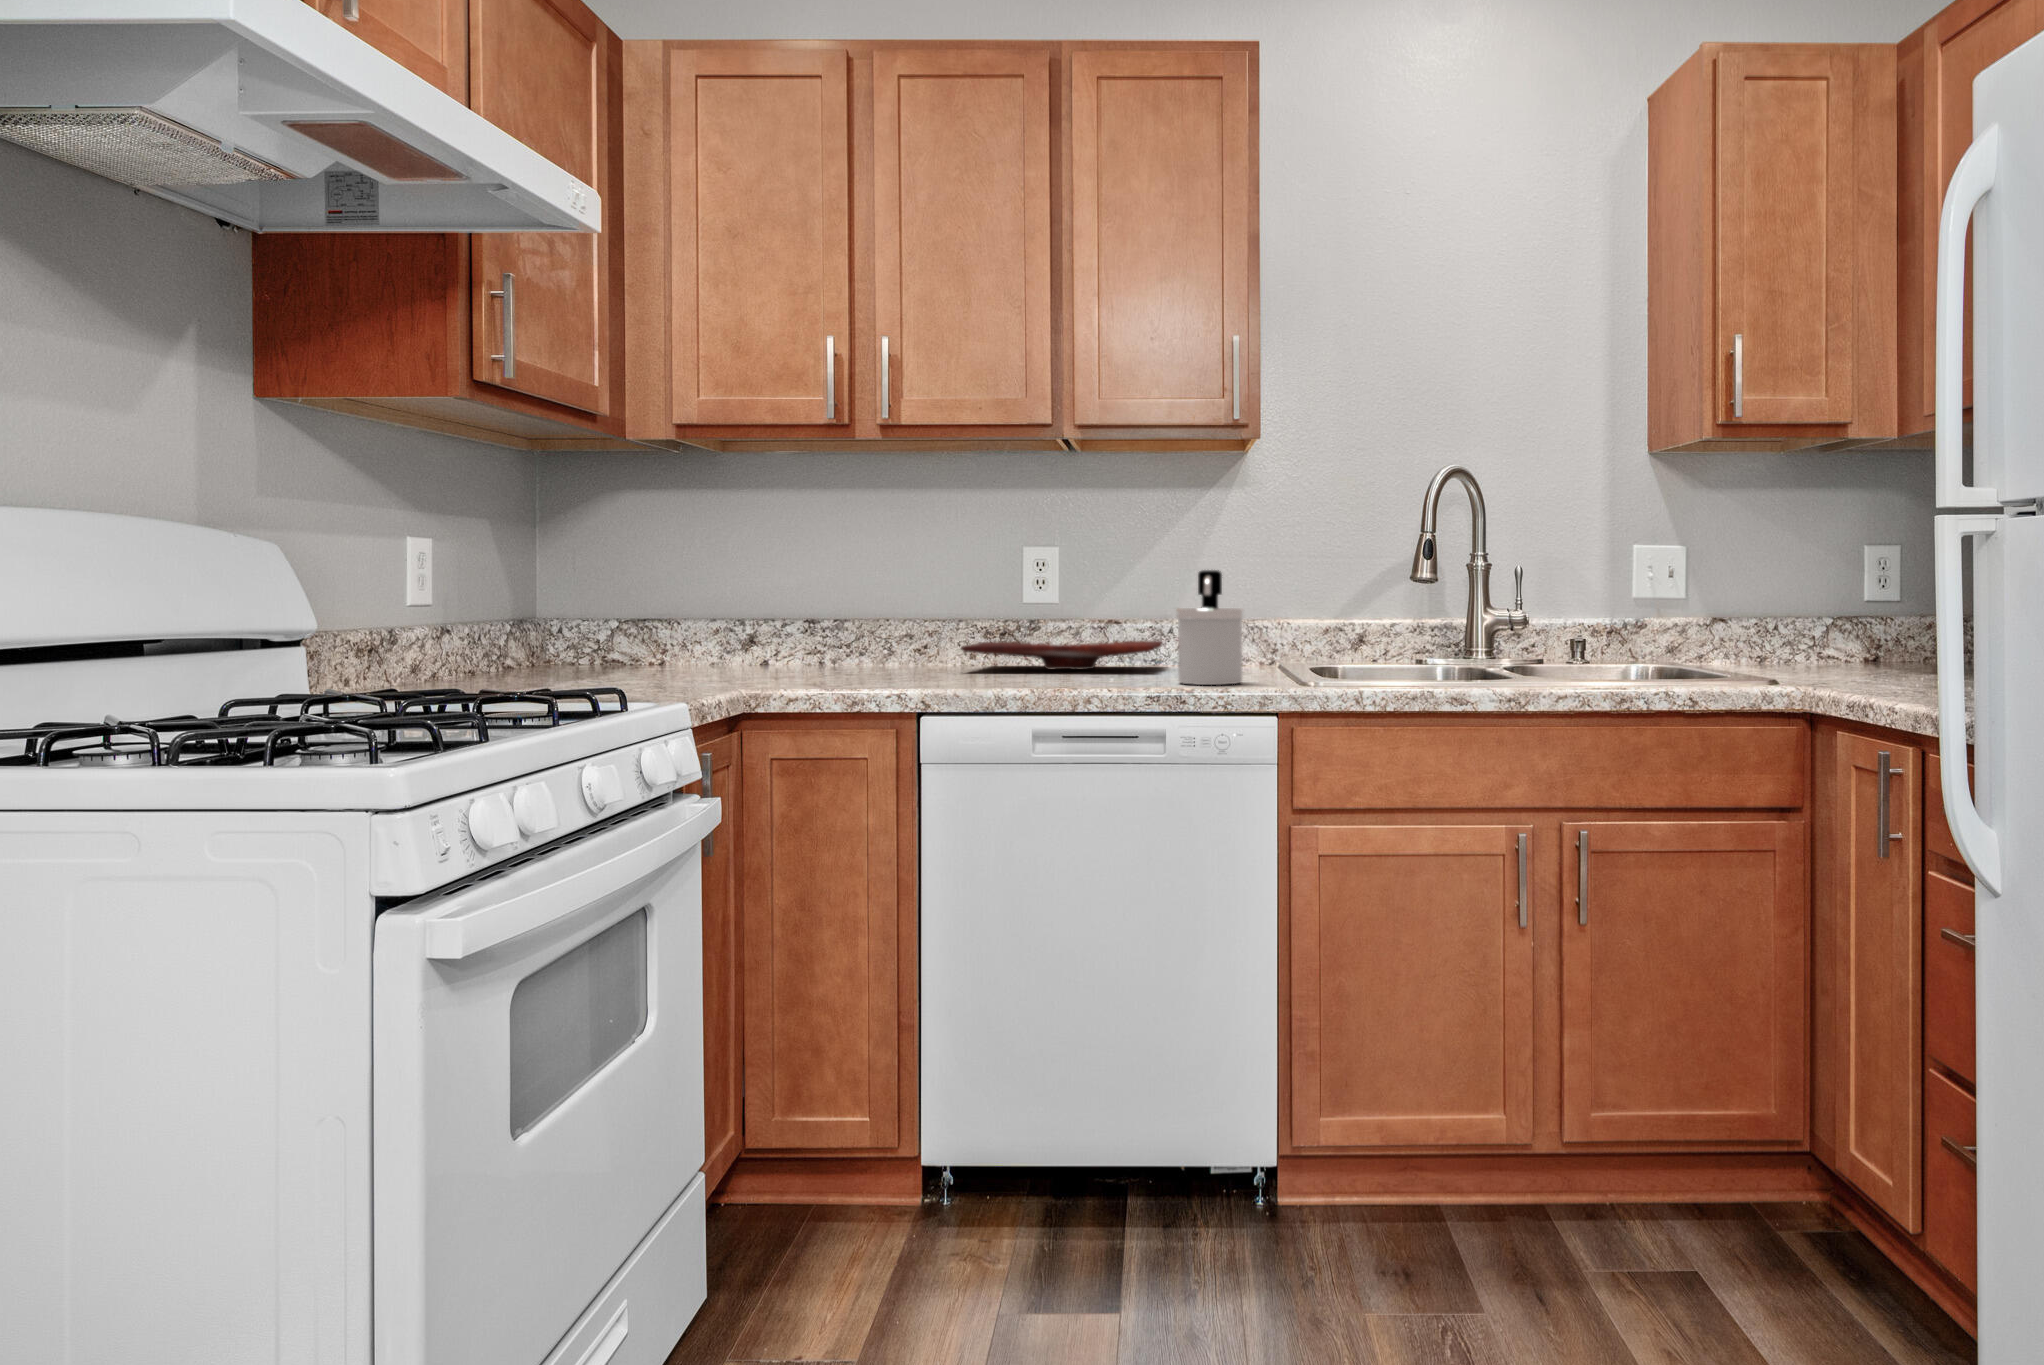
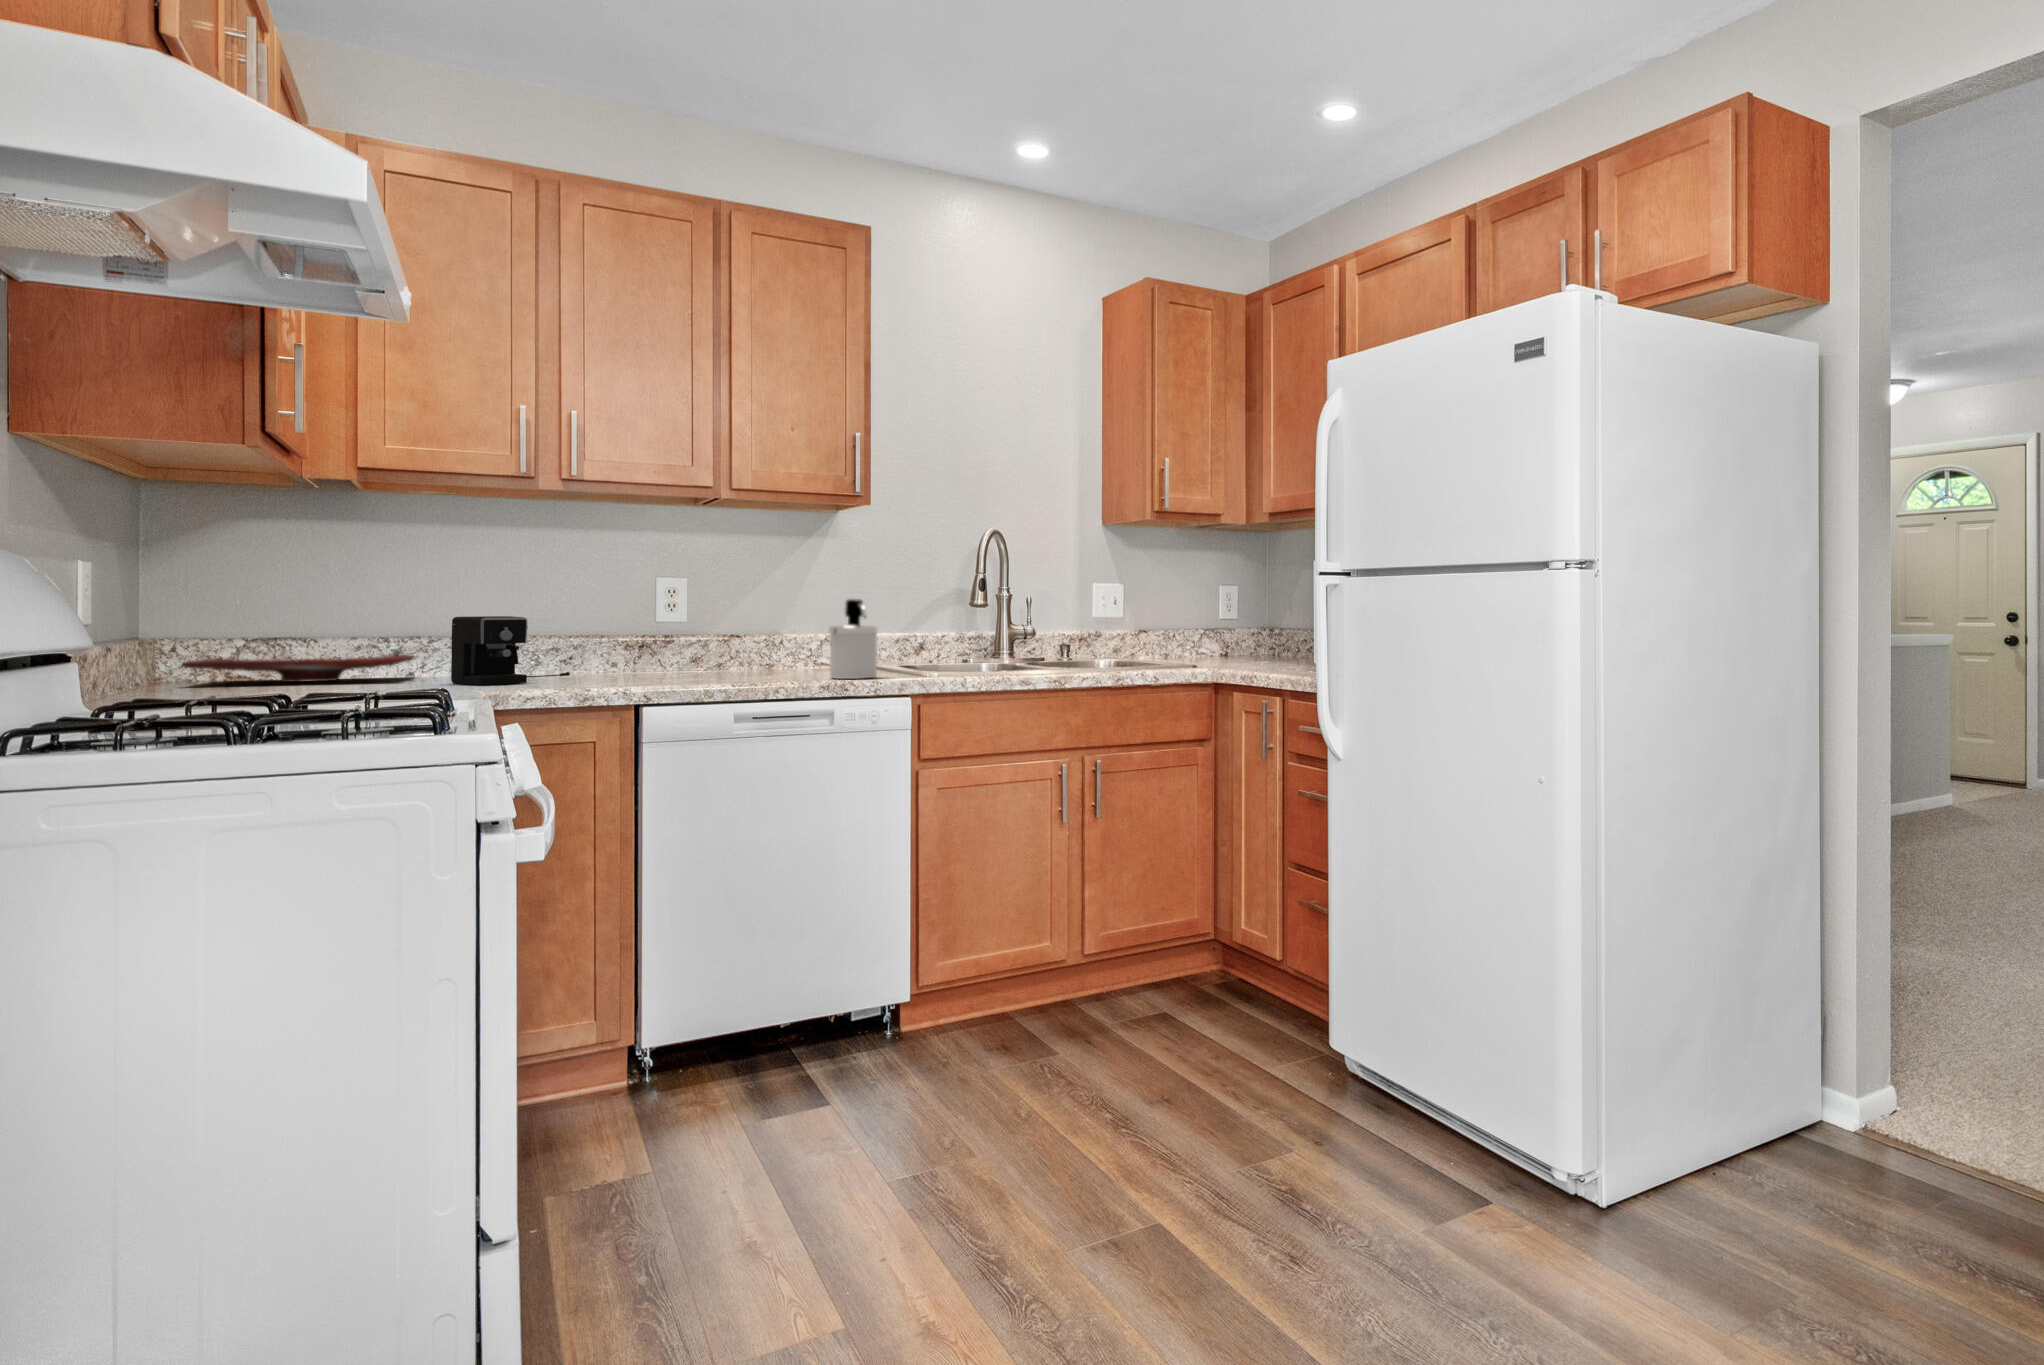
coffee maker: none [769,596,910,679] -> present [451,616,570,685]
cutting board: present [961,639,1163,670] -> present [182,655,414,682]

